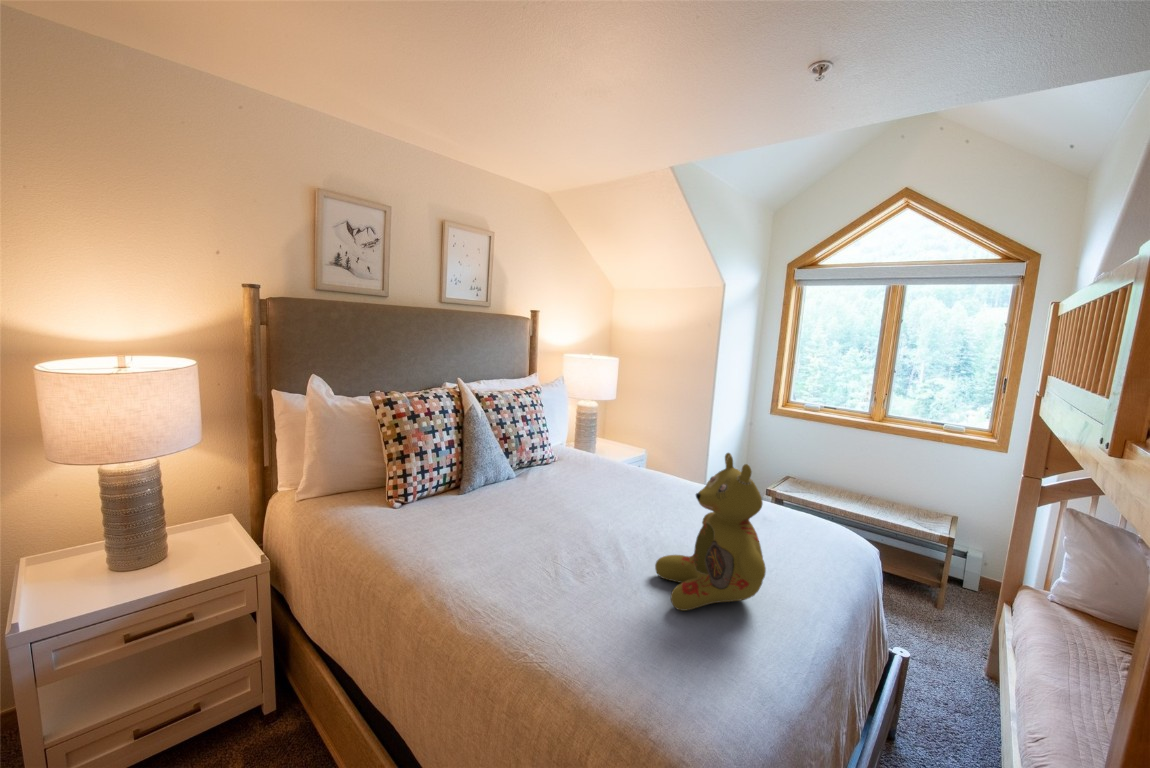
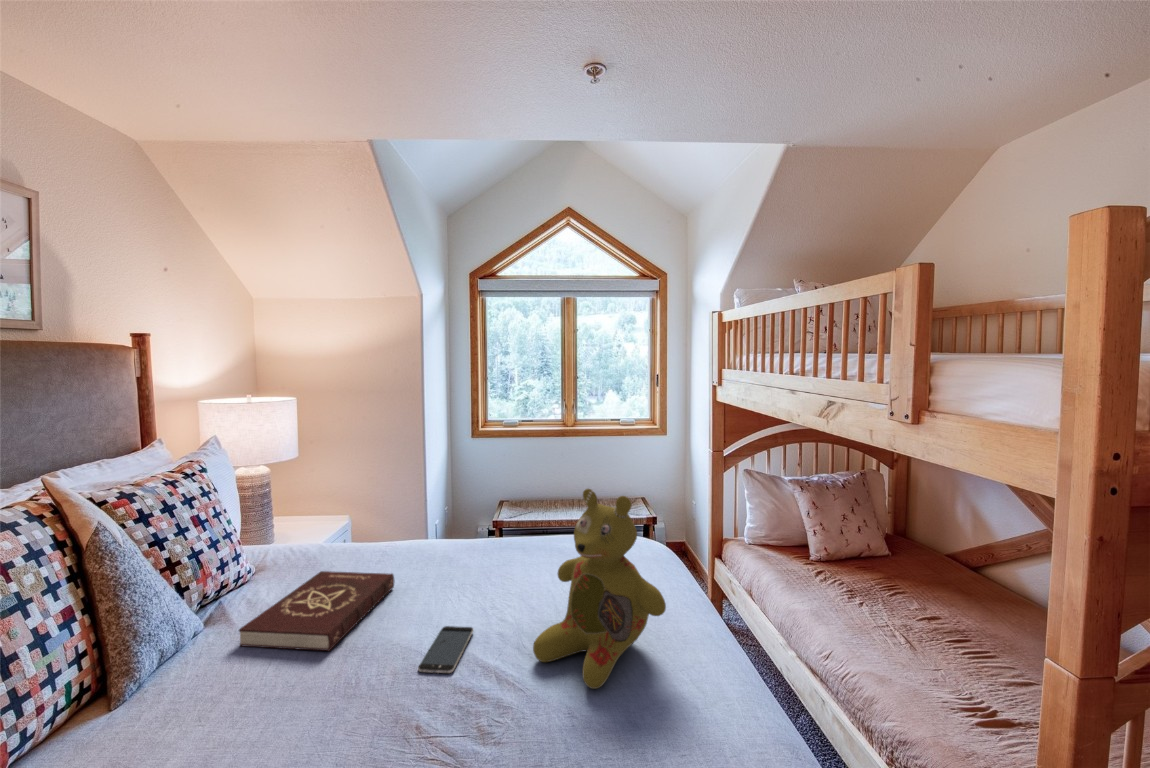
book: none [519,471,616,512] -> present [239,571,394,651]
smartphone: none [584,528,636,553] -> present [418,626,473,673]

